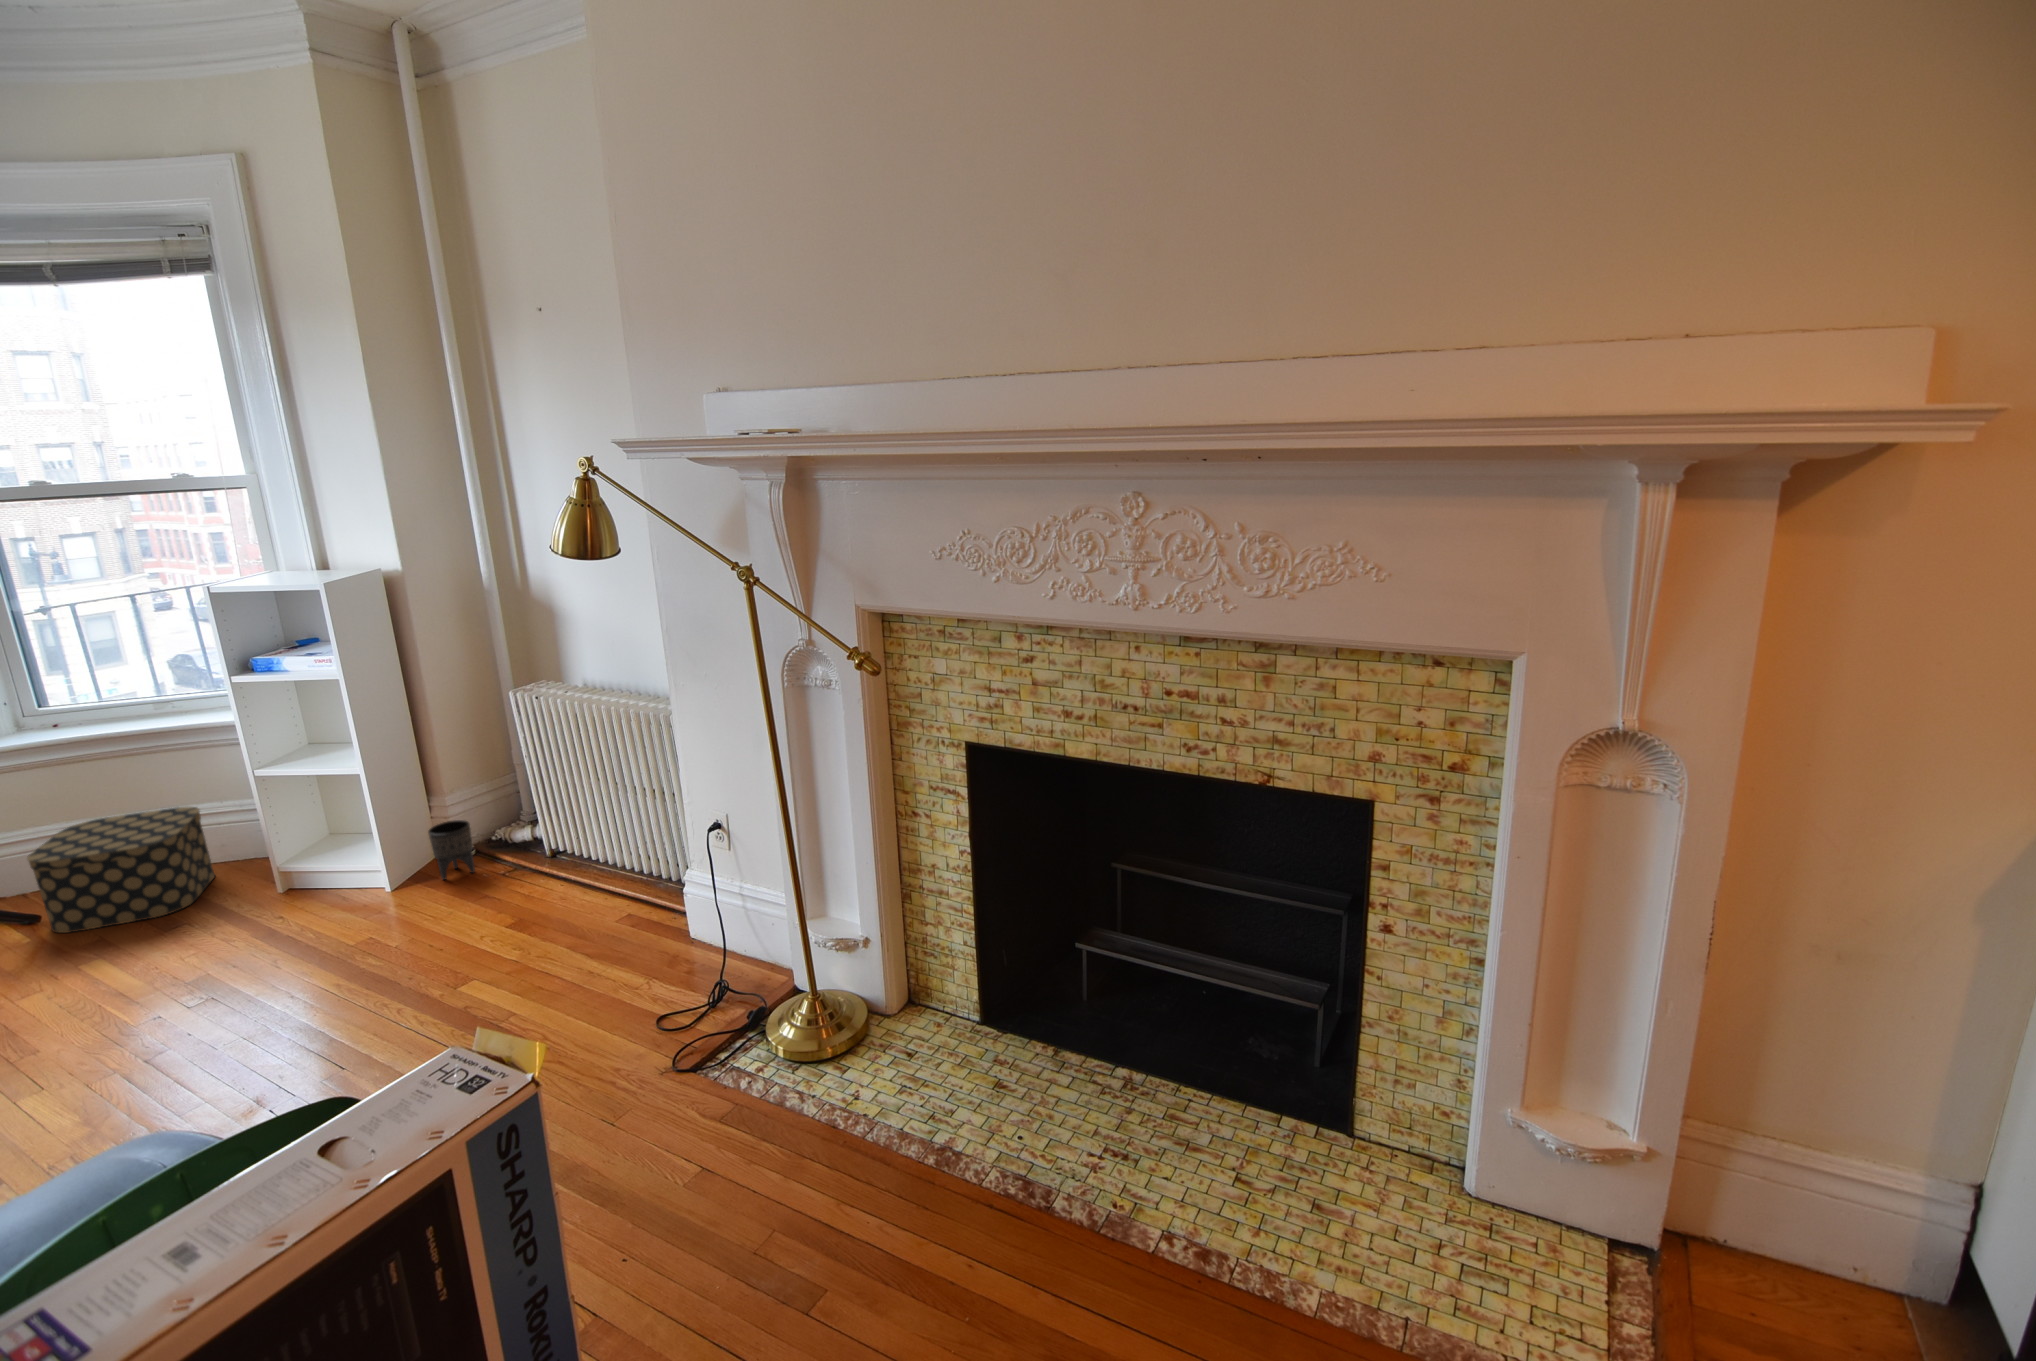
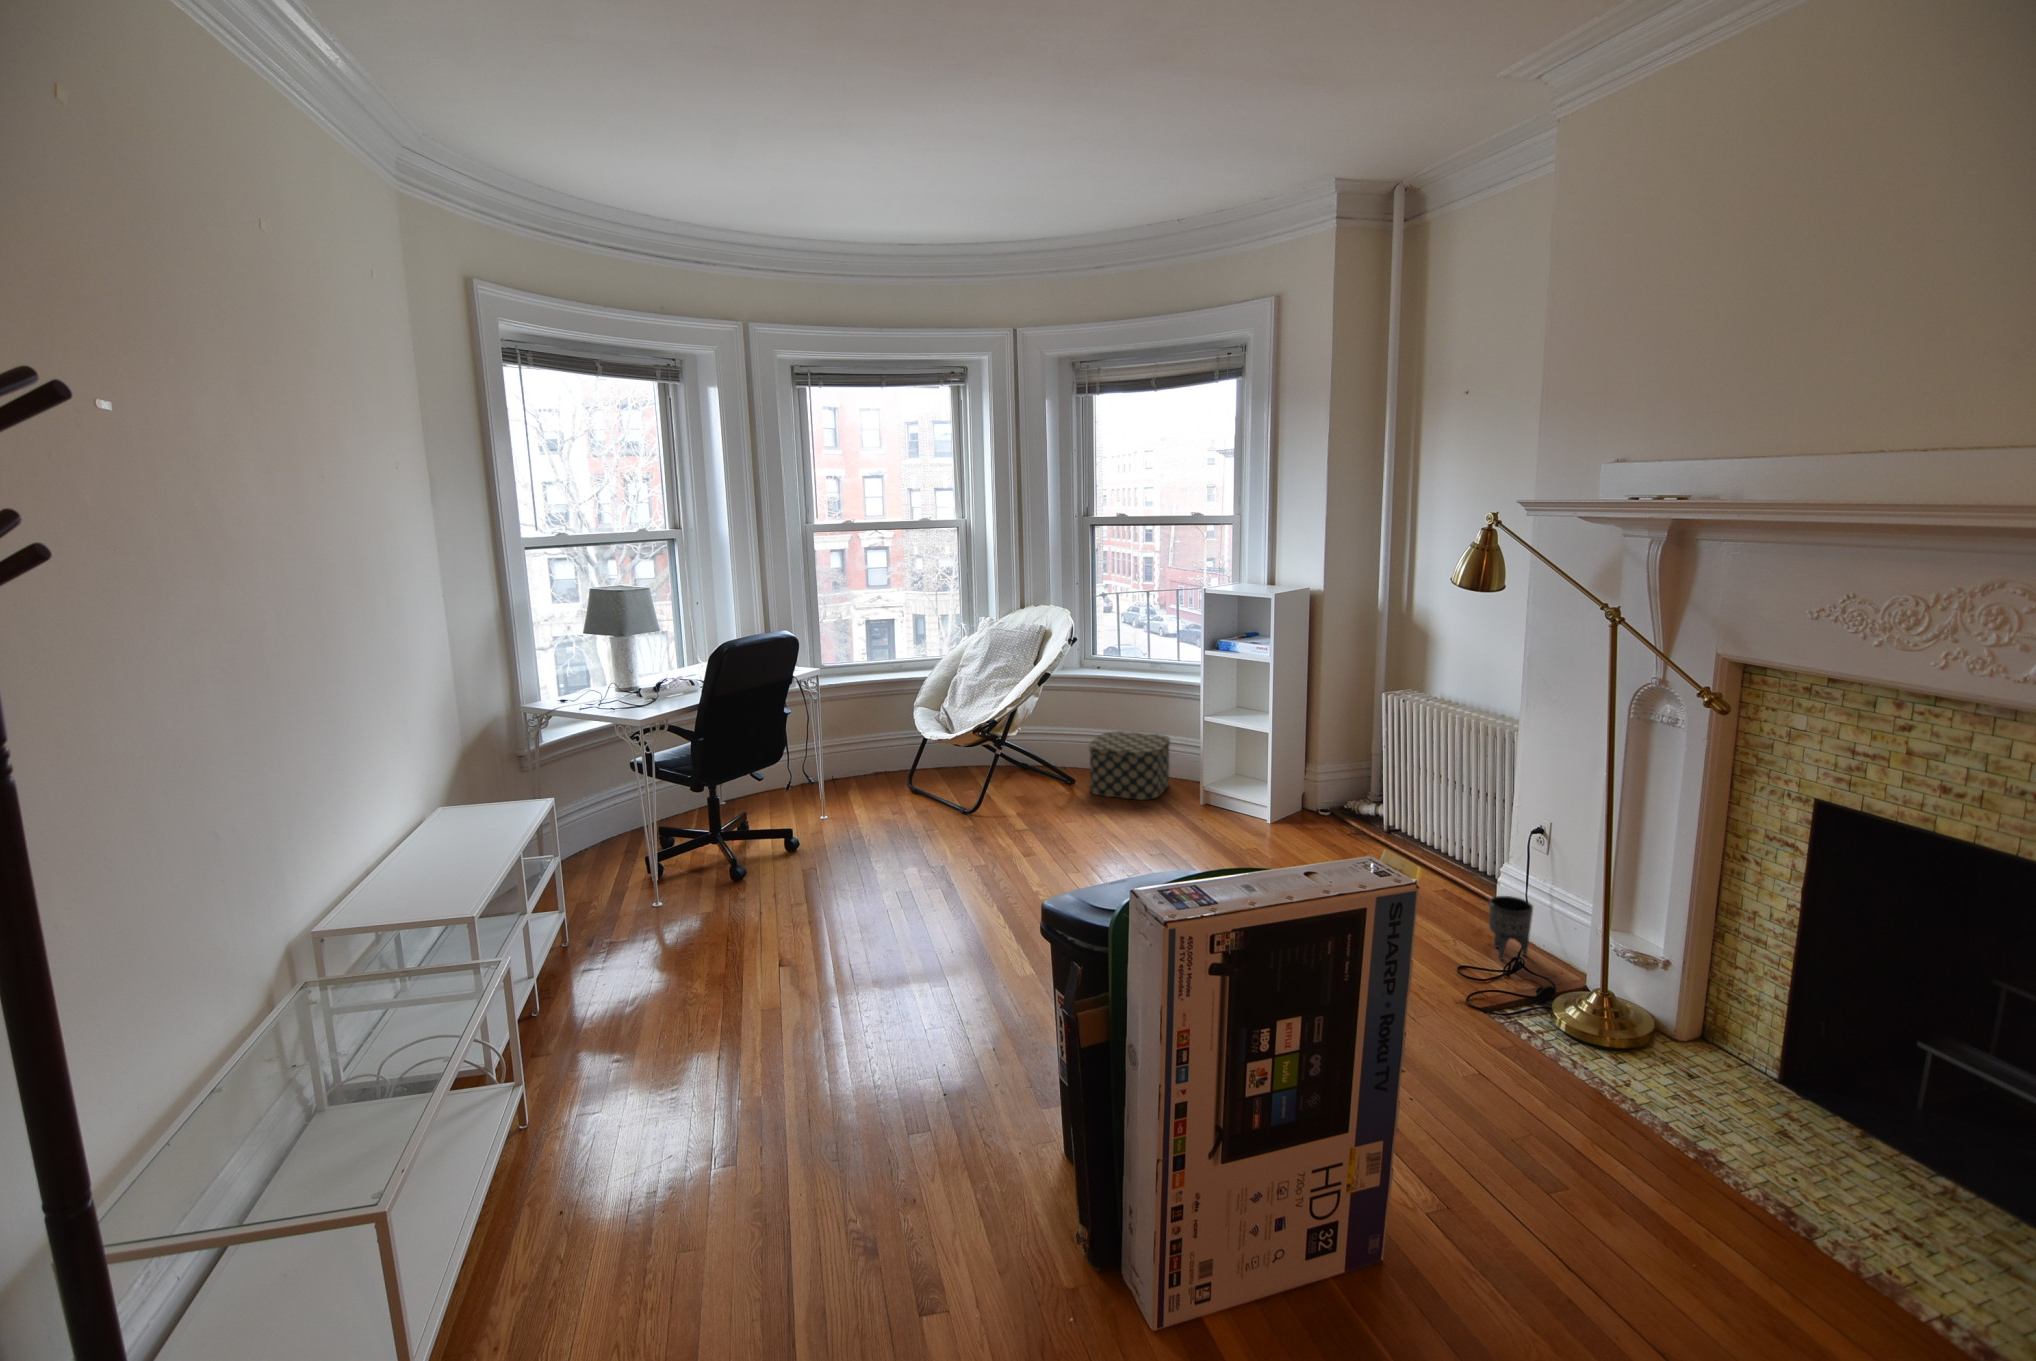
planter: present [428,820,475,880] -> present [1489,896,1533,959]

